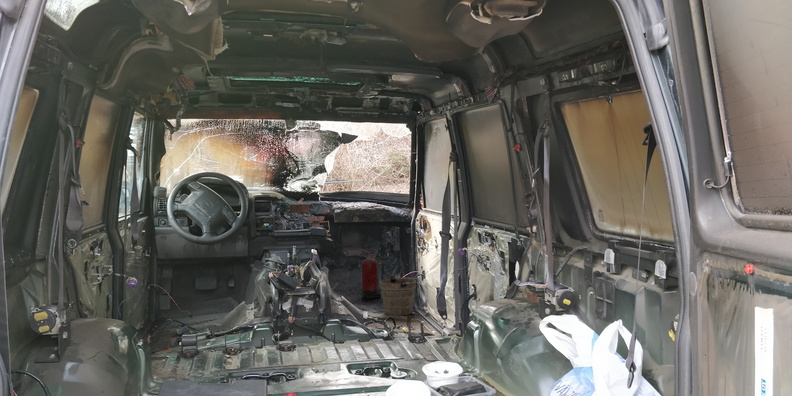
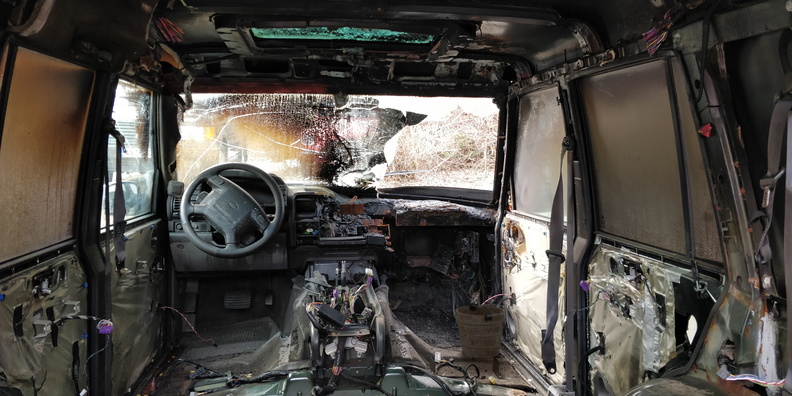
fire extinguisher: present [362,251,384,299] -> none [427,260,458,324]

